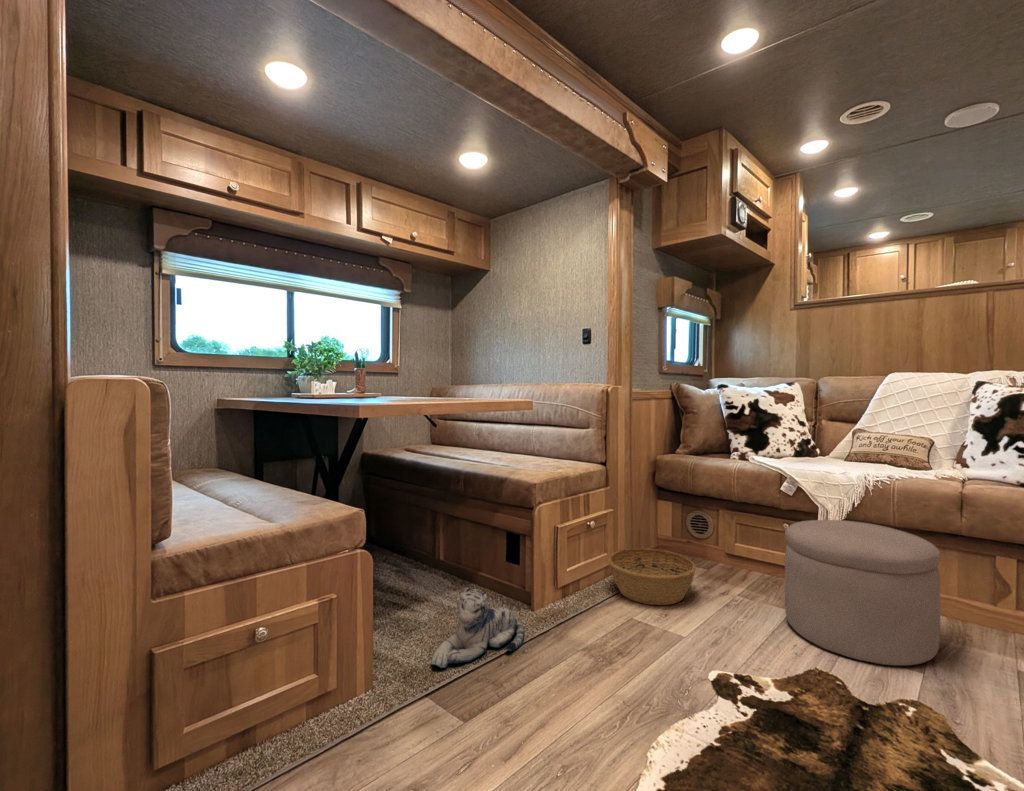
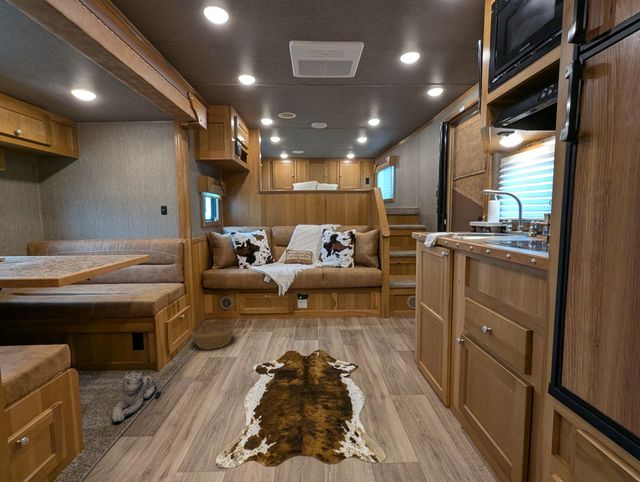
ottoman: present [785,520,940,666] -> none [272,291,320,343]

